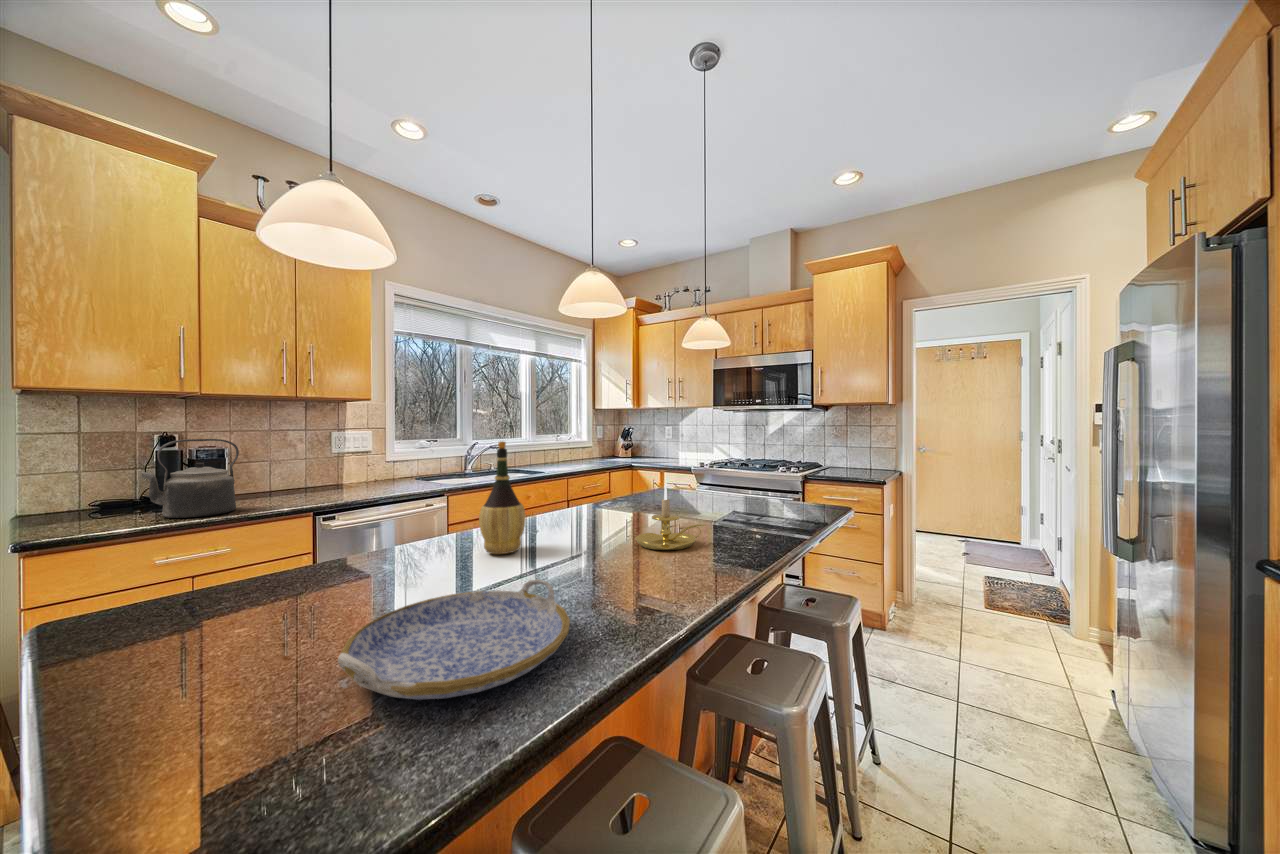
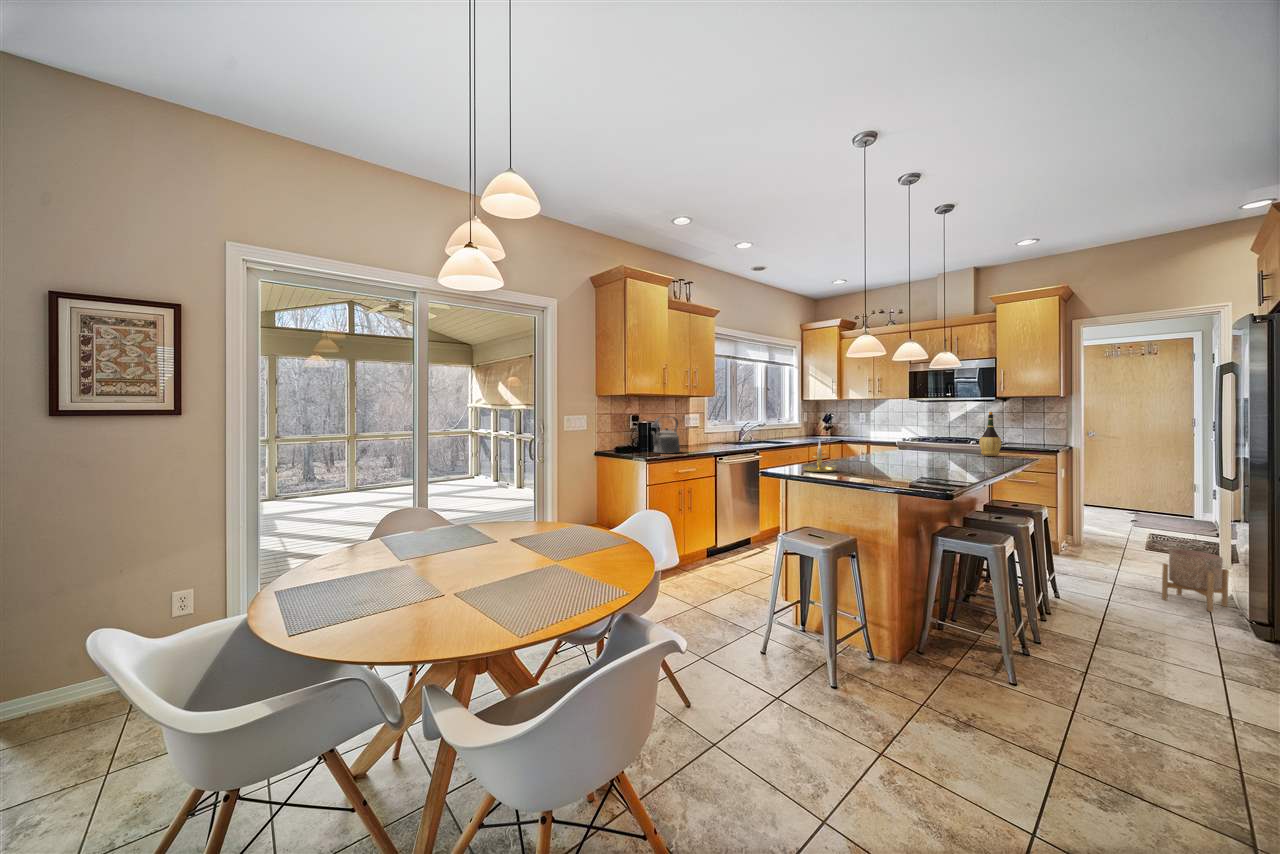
wine bottle: present [479,441,526,554] -> present [979,412,1002,456]
candle holder: present [635,483,706,550] -> present [804,442,836,472]
serving tray: present [338,579,570,700] -> none [882,459,957,478]
planter: none [1027,649,1115,770] -> present [1162,549,1229,612]

